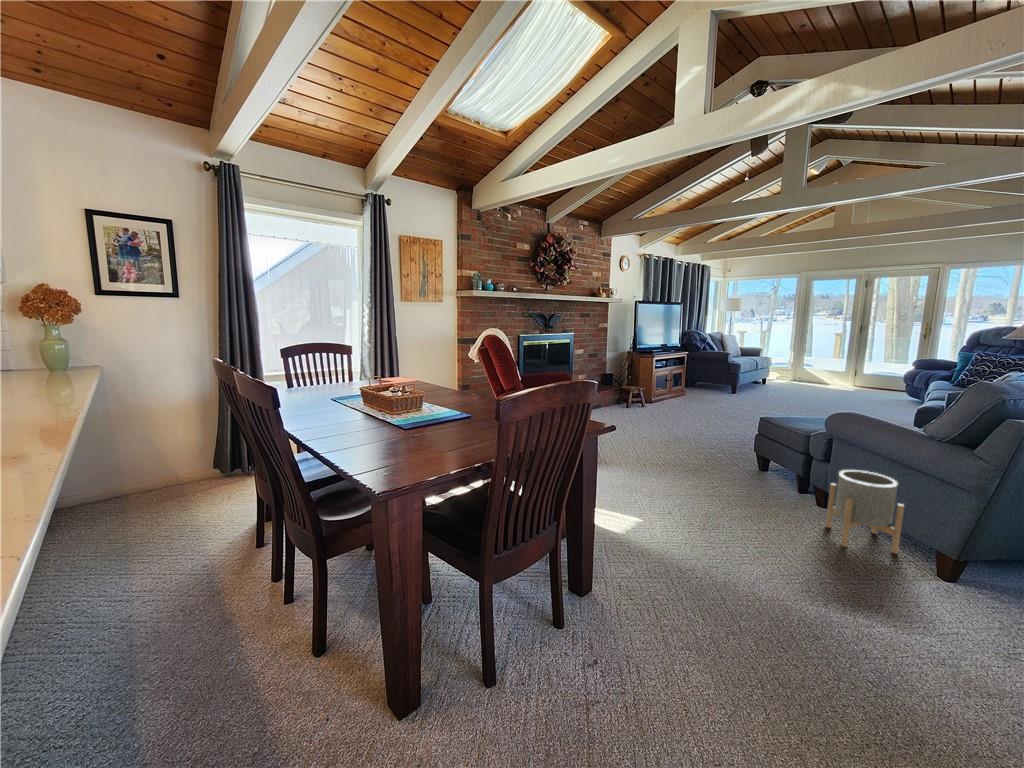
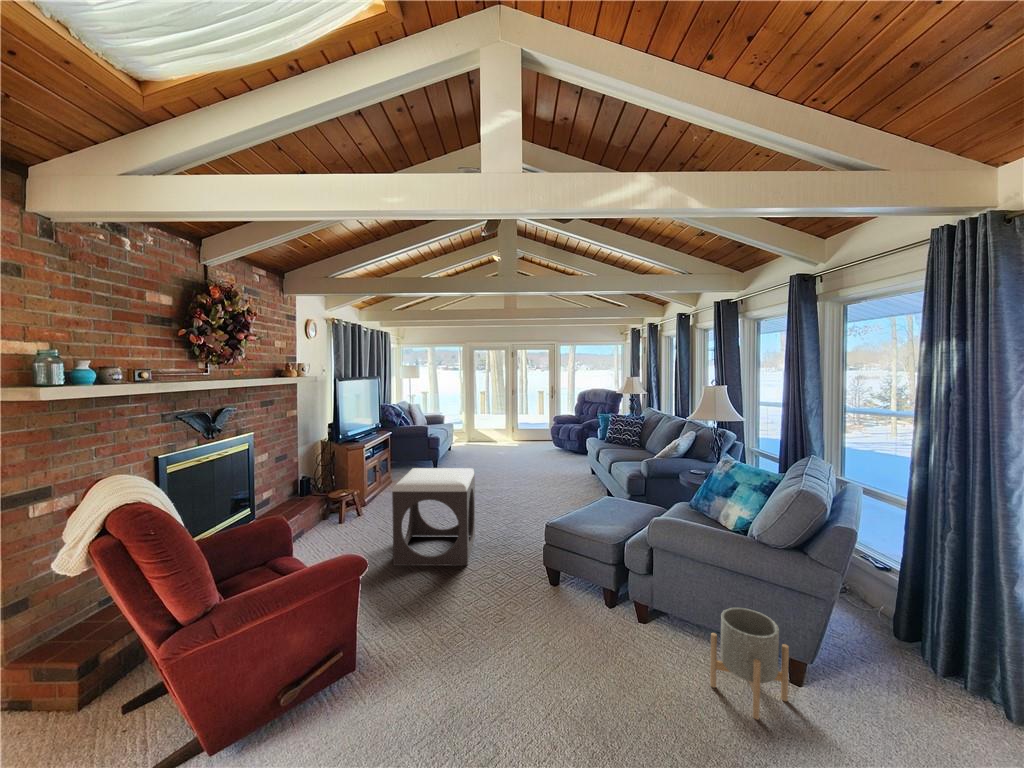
footstool: none [642,366,723,438] -> present [392,468,475,565]

